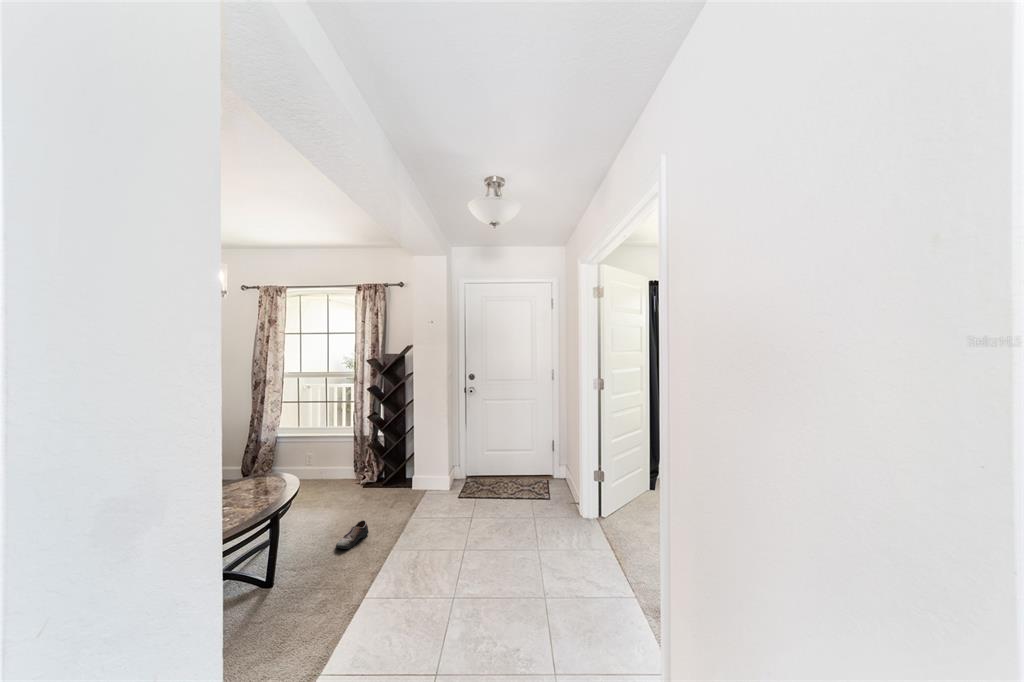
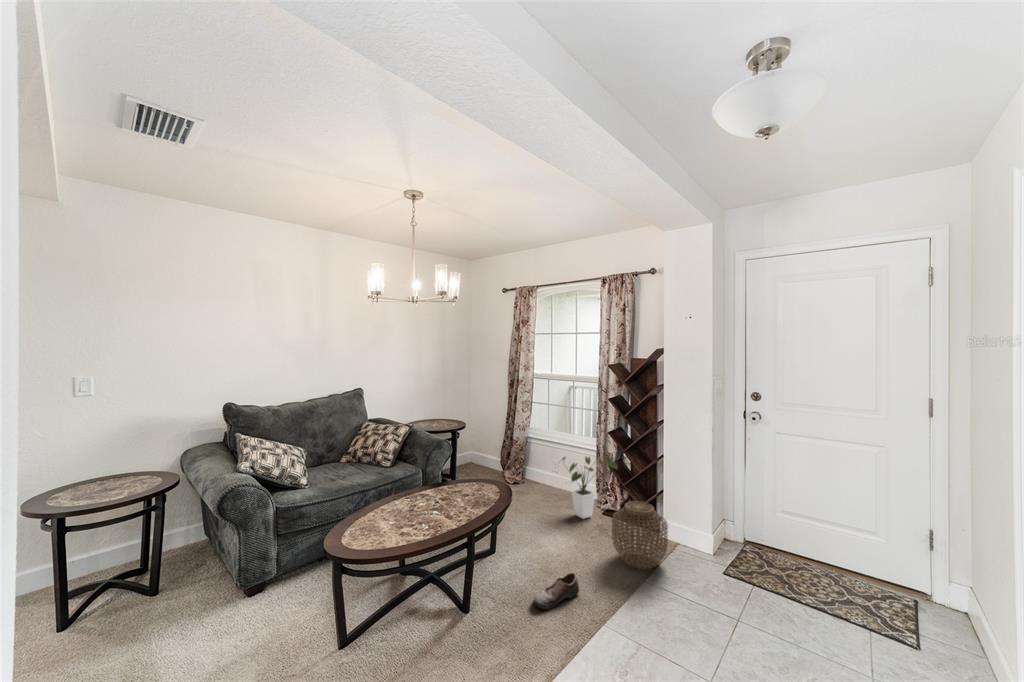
house plant: none [323,437,376,493] -> present [562,457,618,519]
woven basket: none [383,462,423,509] -> present [612,501,668,569]

